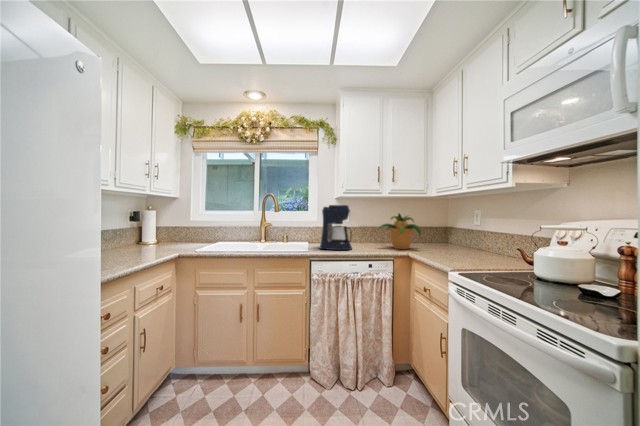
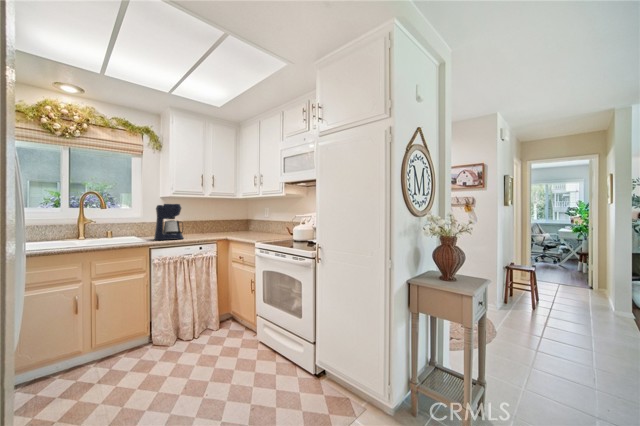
potted plant: present [379,214,421,249] -> none [203,210,235,236]

